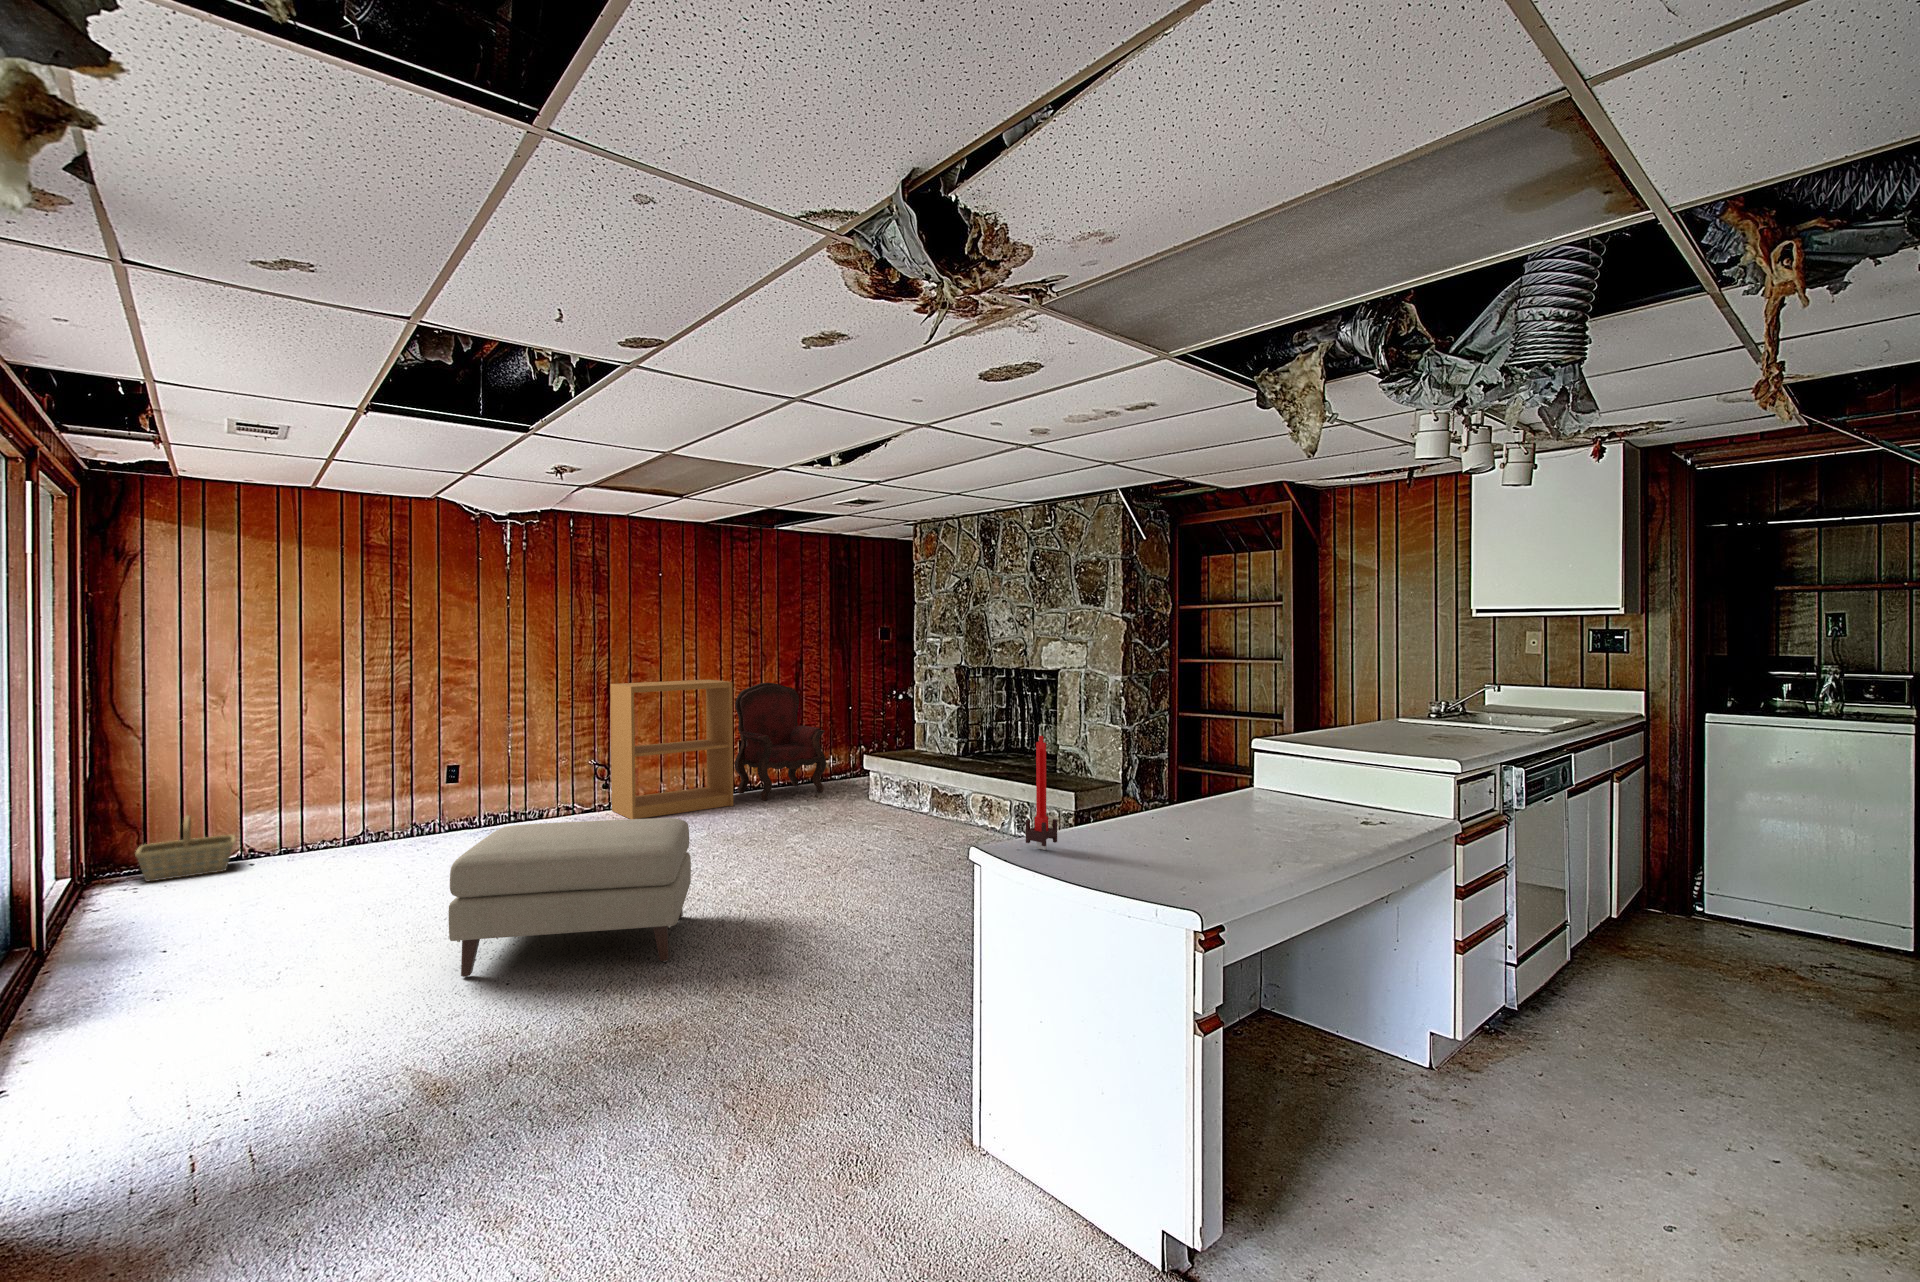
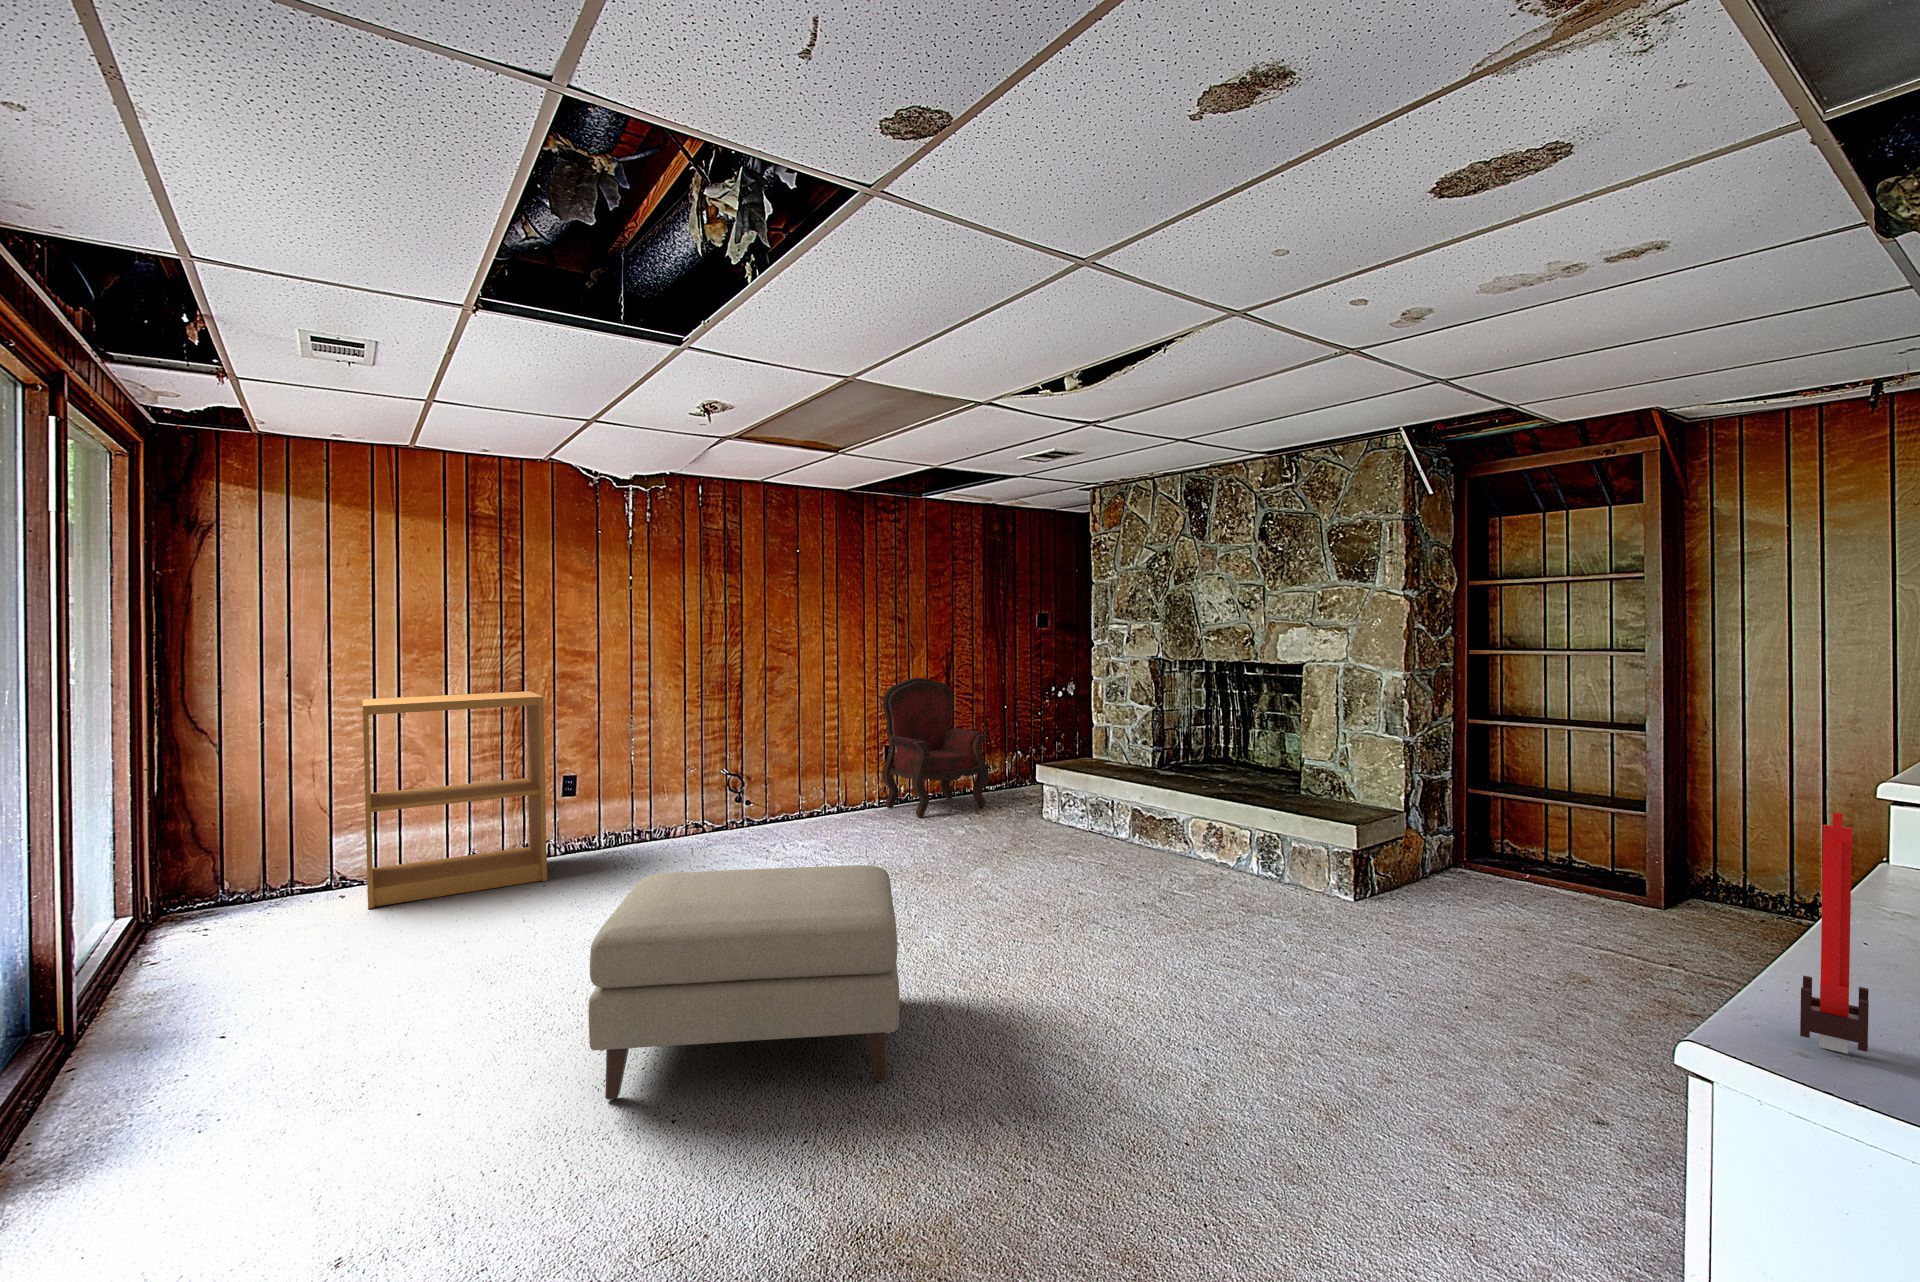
bookshelf: present [611,680,733,819] -> present [363,691,547,908]
basket: present [135,815,235,882] -> none [208,837,324,919]

